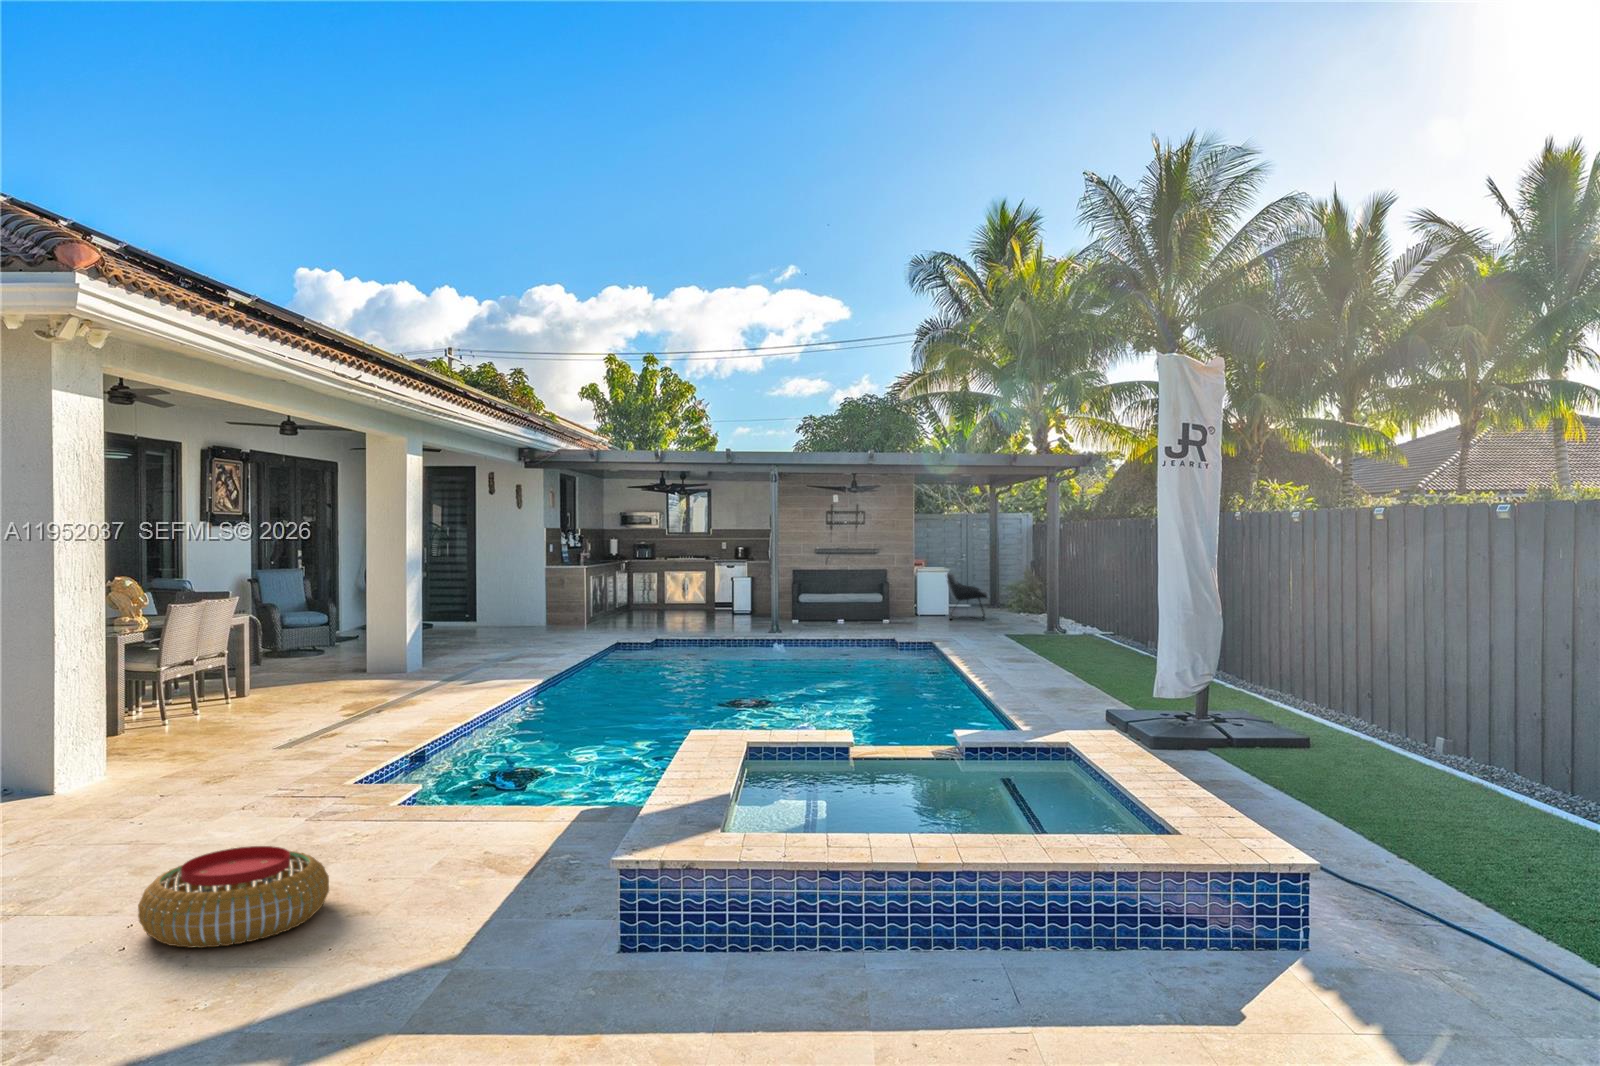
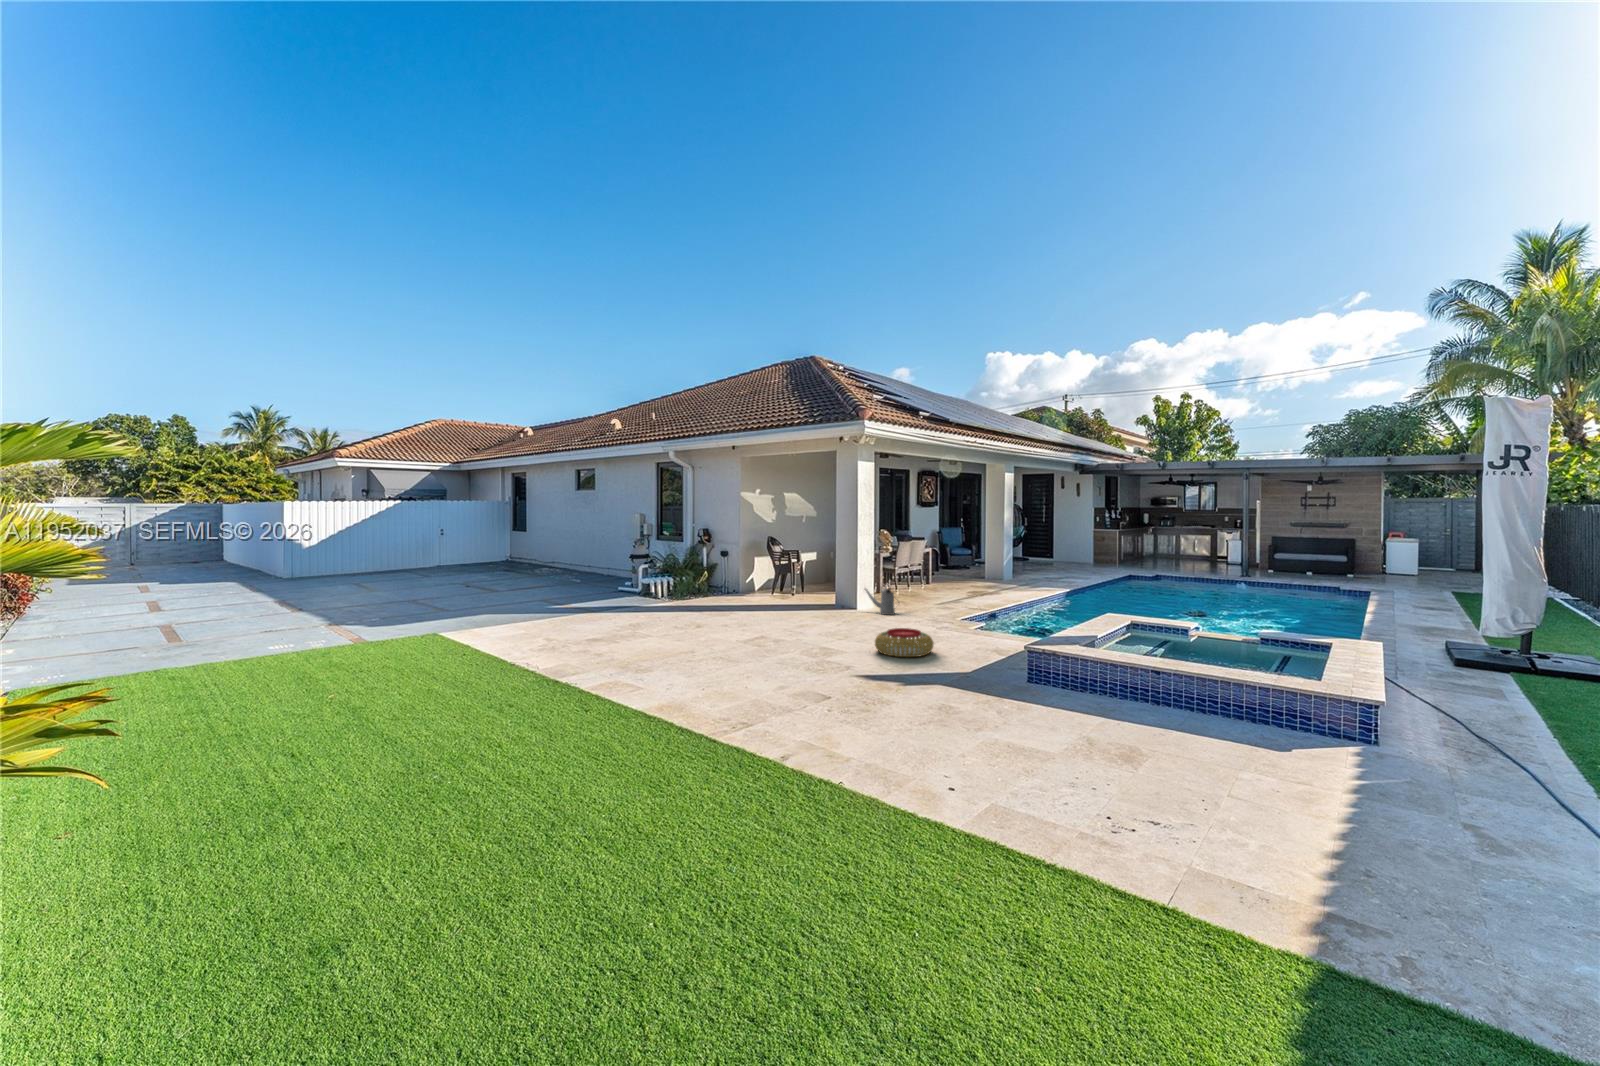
lounge chair: present [945,572,990,620] -> none [1415,542,1461,581]
watering can: none [79,713,189,797] -> present [865,584,895,615]

